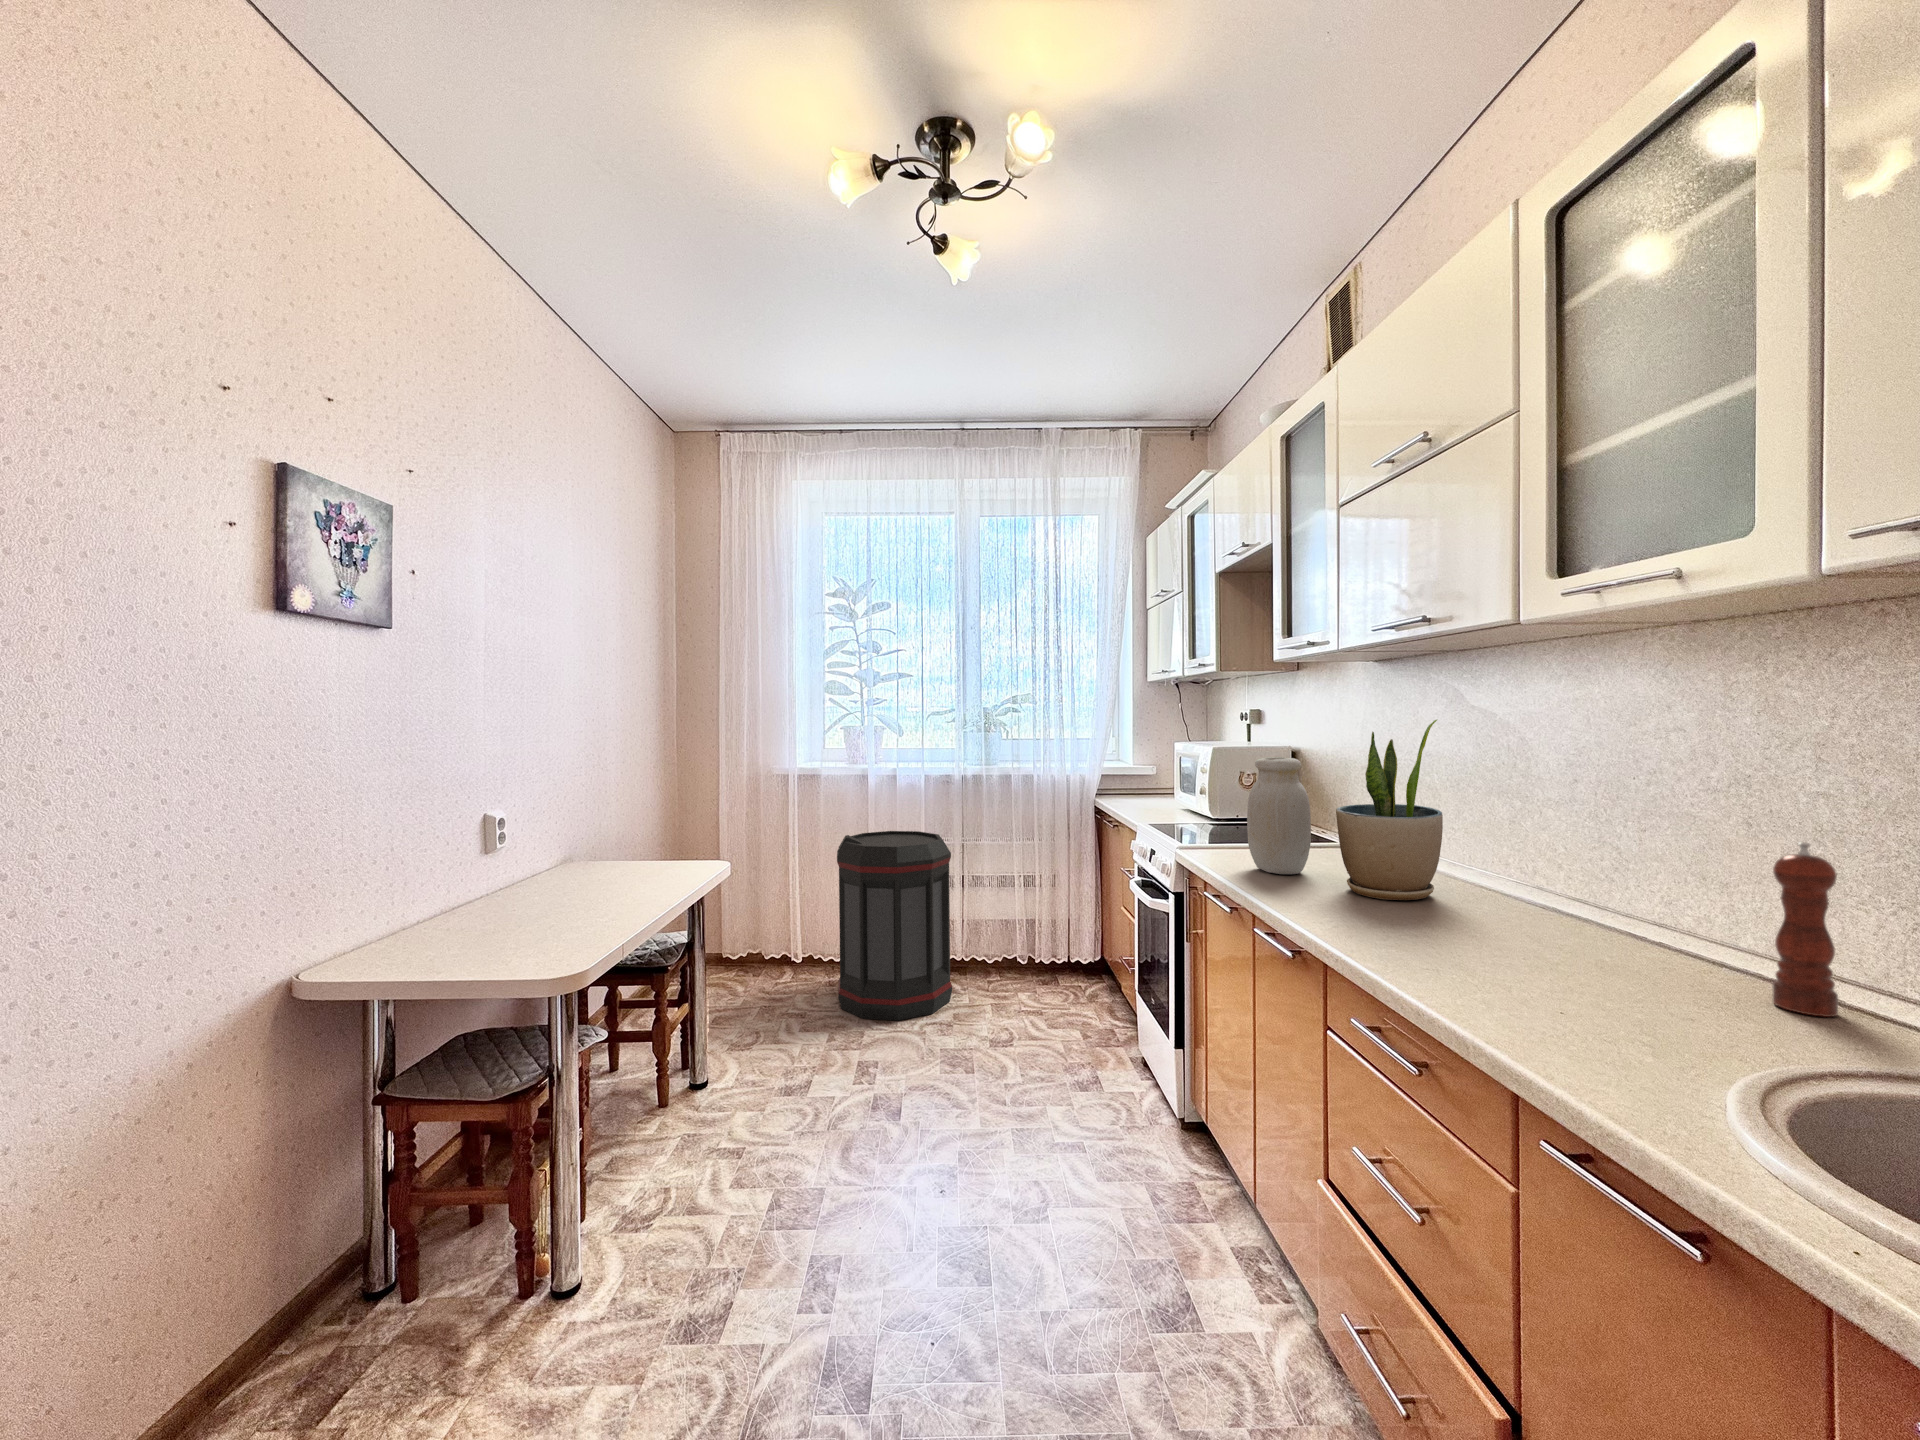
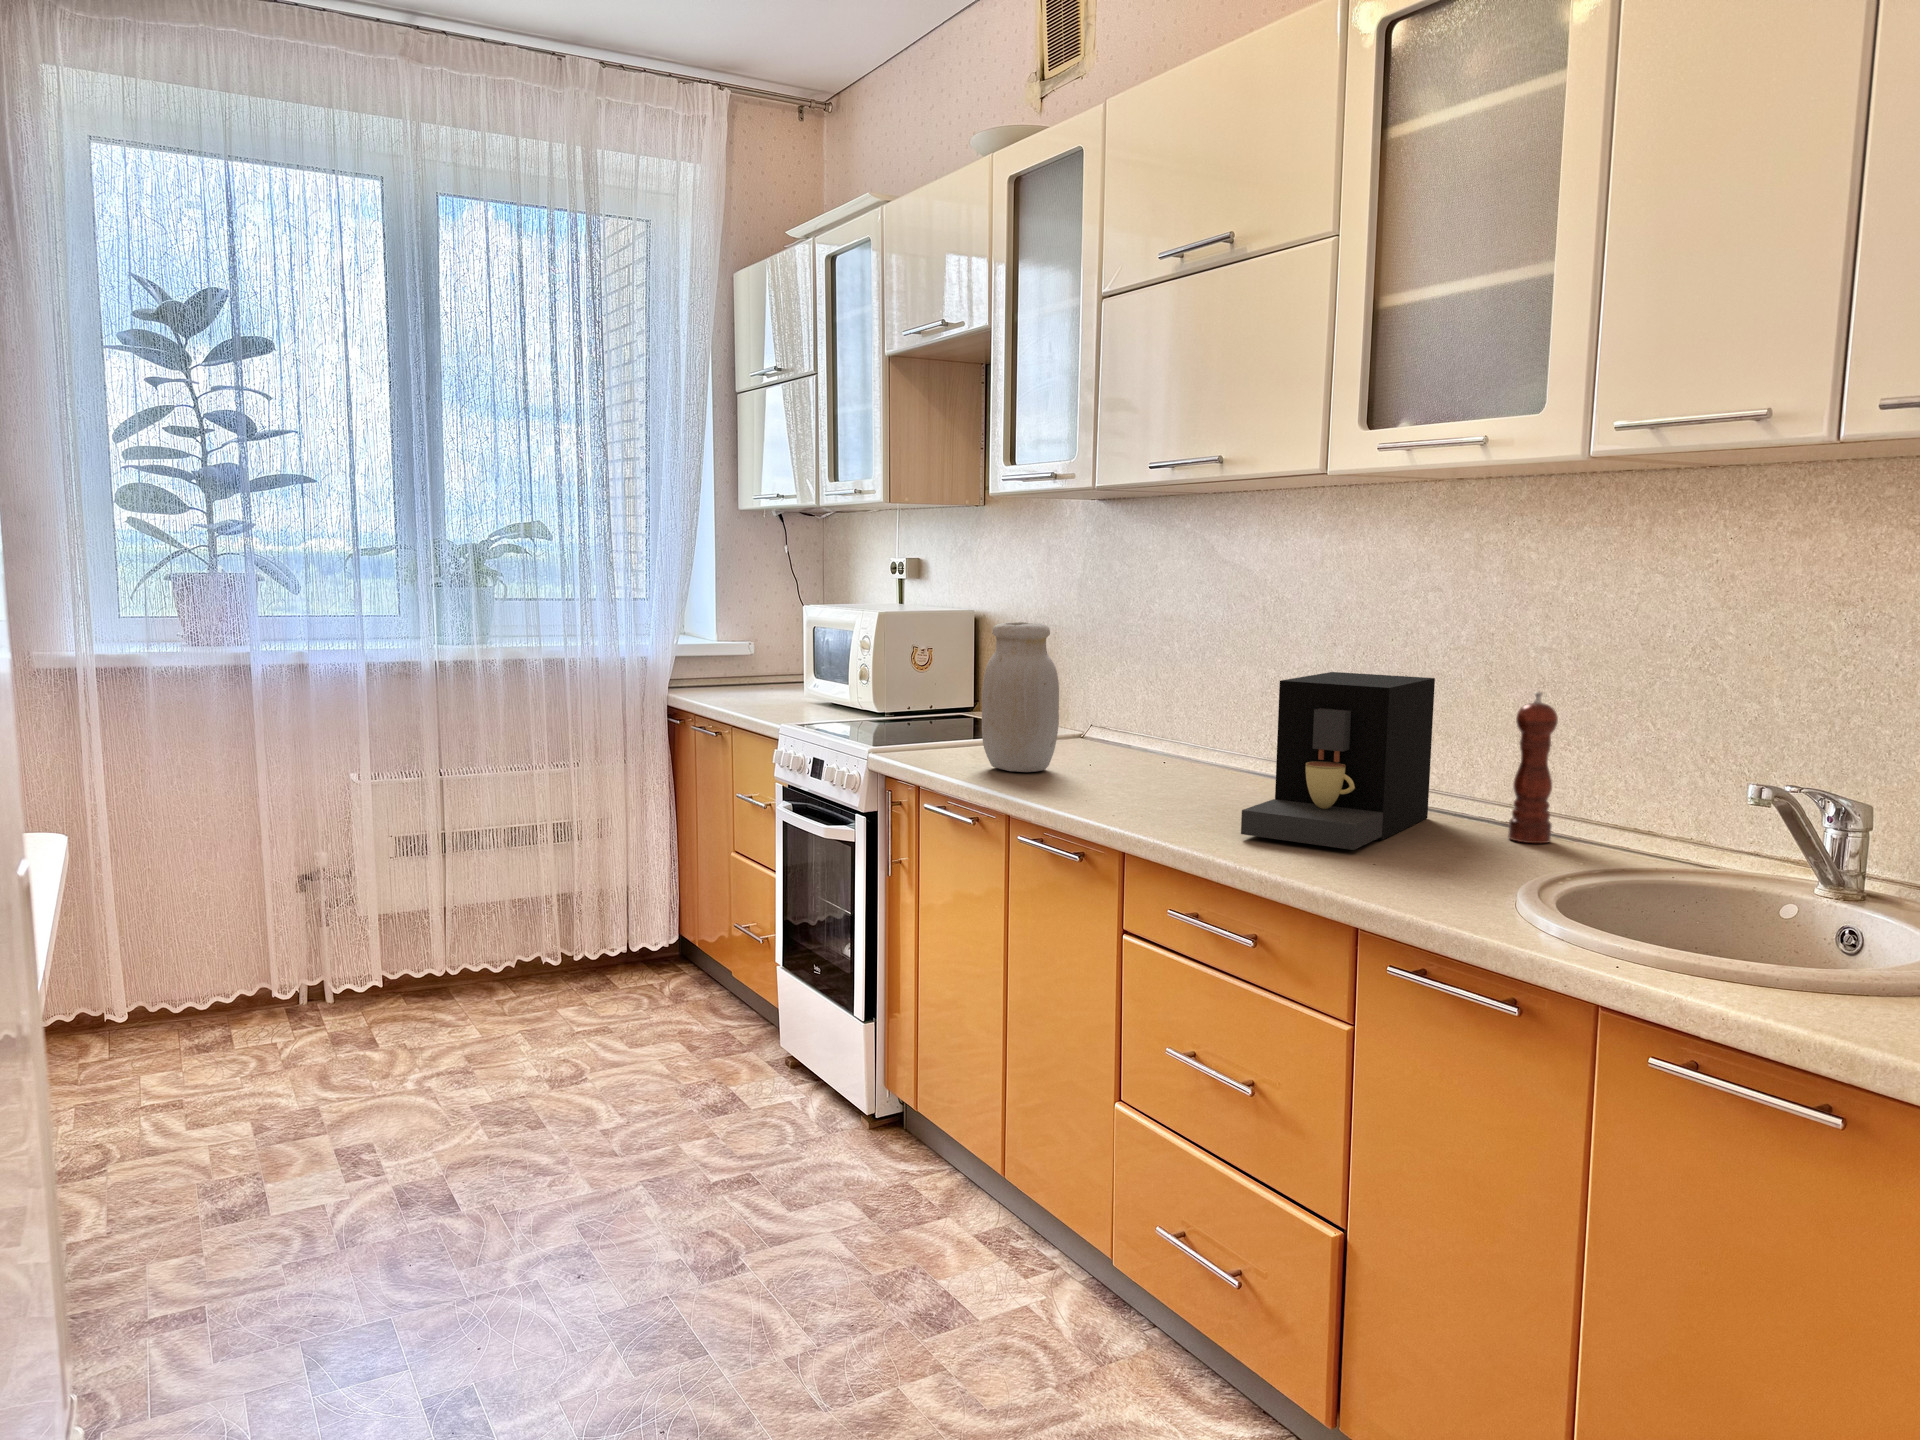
potted plant: present [1336,720,1443,900] -> none [1101,574,1215,788]
coffee maker: none [1424,808,1672,992] -> present [1241,672,1435,850]
trash can: present [837,831,952,1021] -> none [214,761,452,1089]

